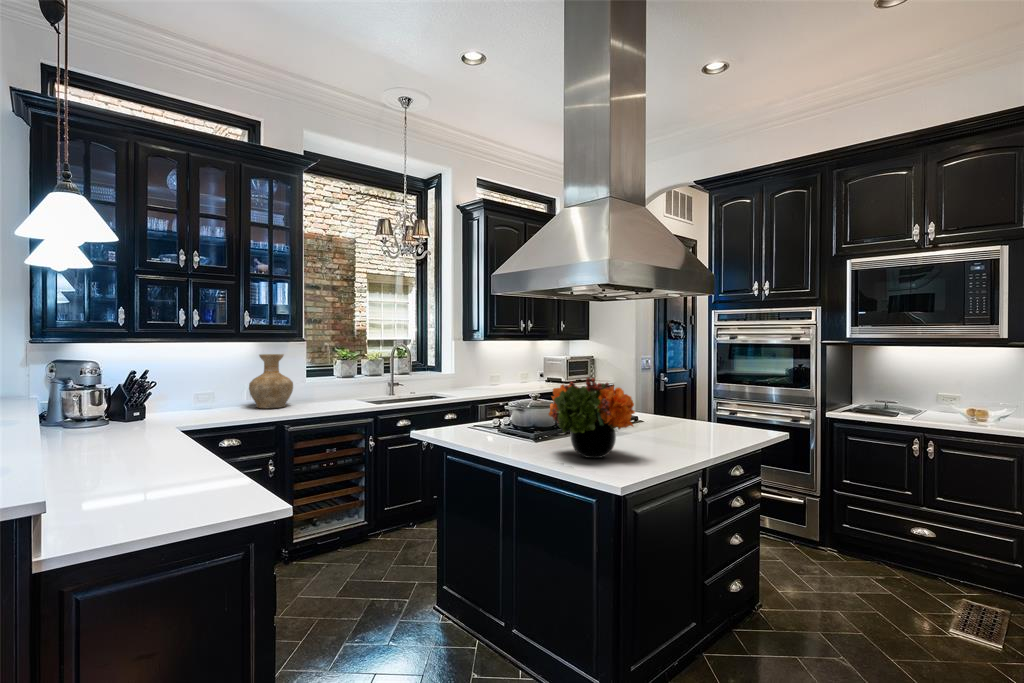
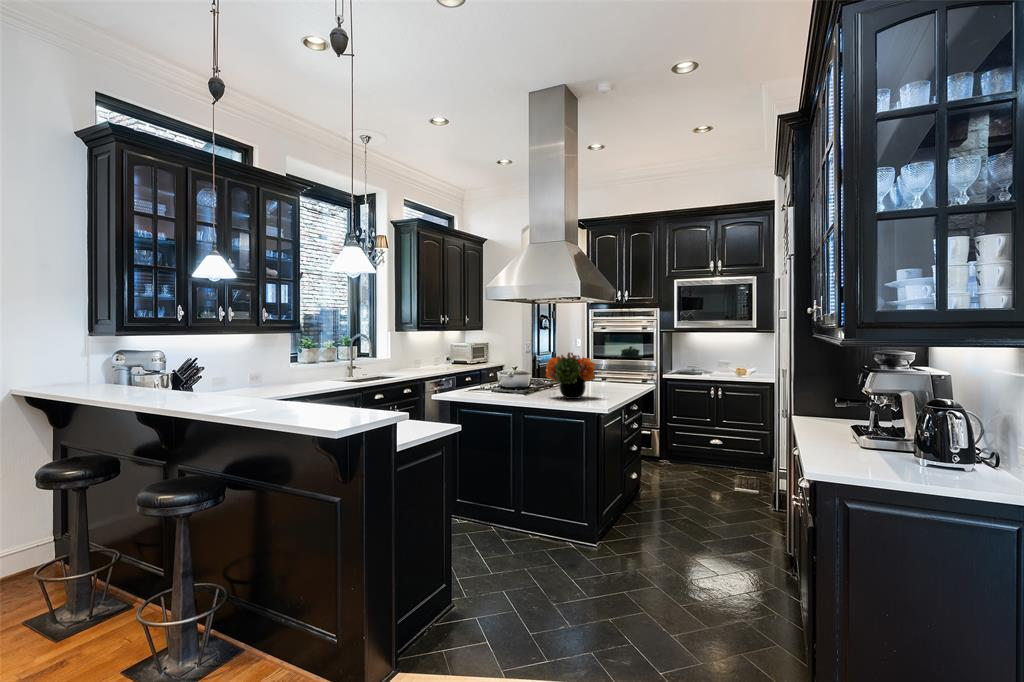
vase: present [249,354,293,409] -> none [262,345,298,389]

